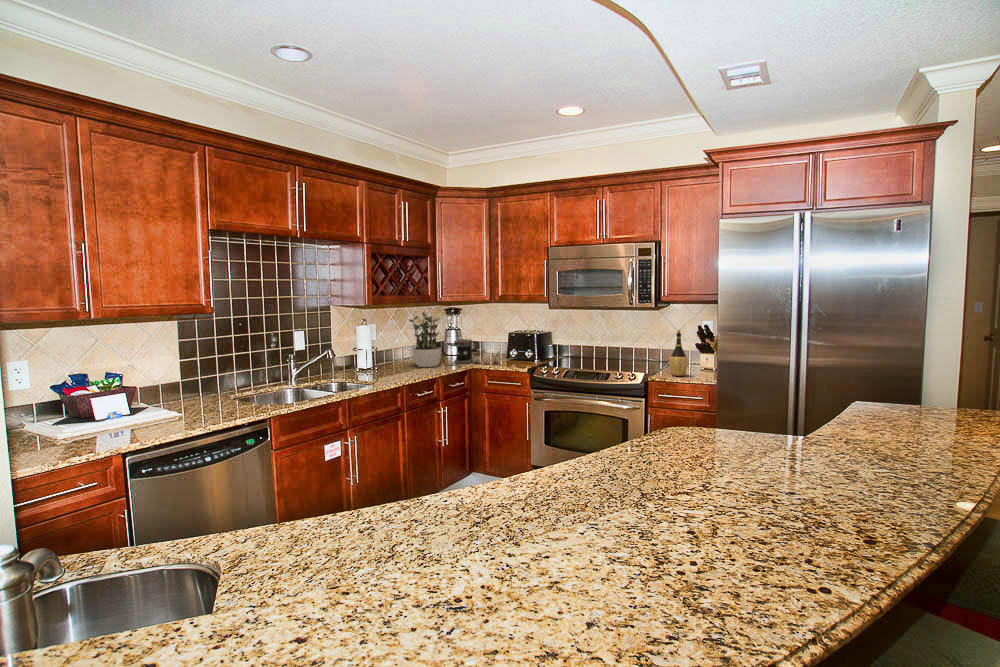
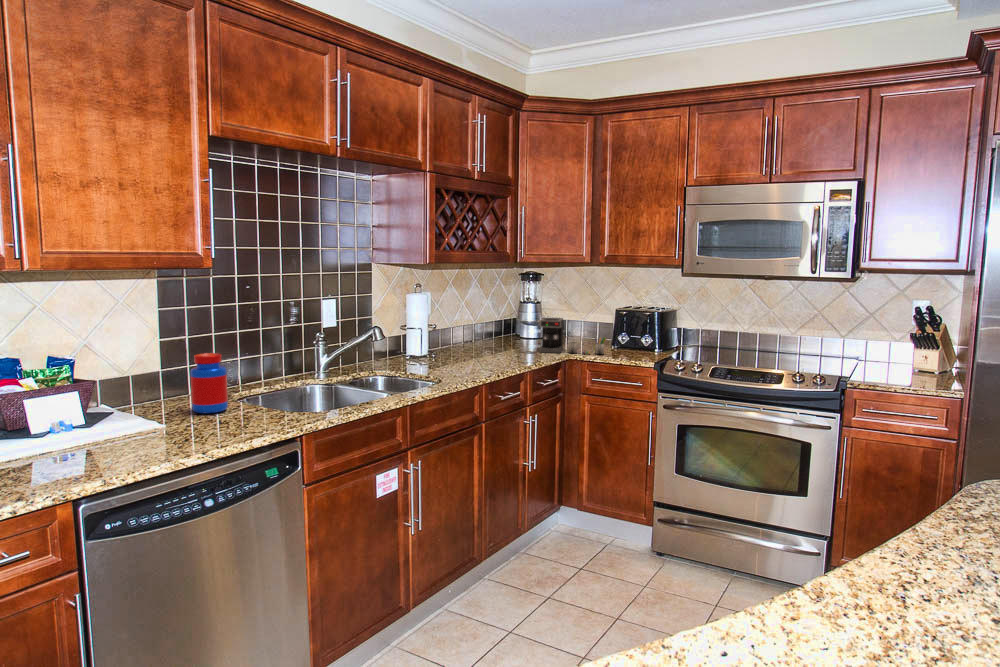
potted plant: present [409,312,441,367] -> none [478,277,524,357]
wine bottle: present [669,330,688,376] -> none [876,313,909,382]
jar: none [199,368,224,407] -> present [190,353,228,413]

